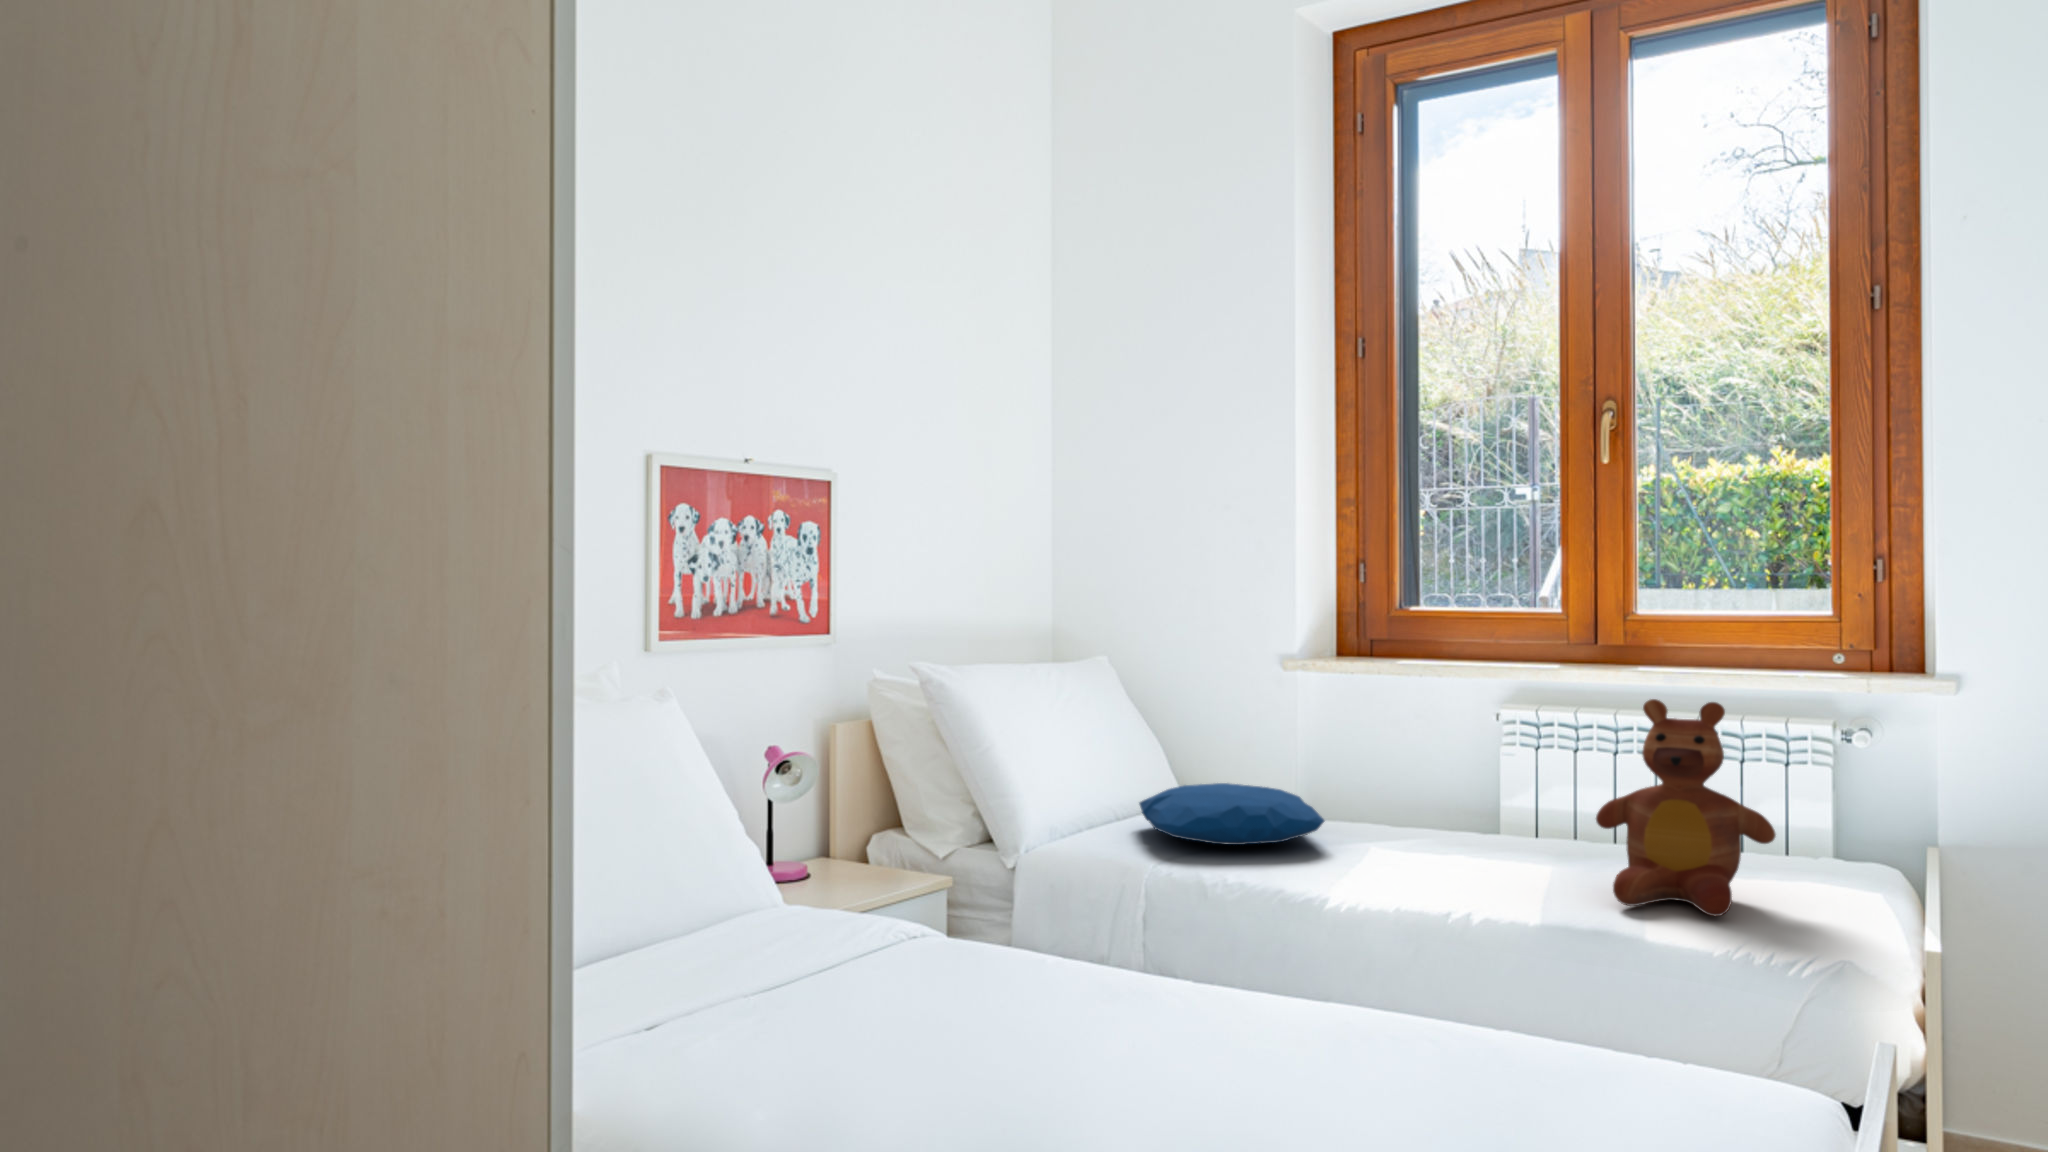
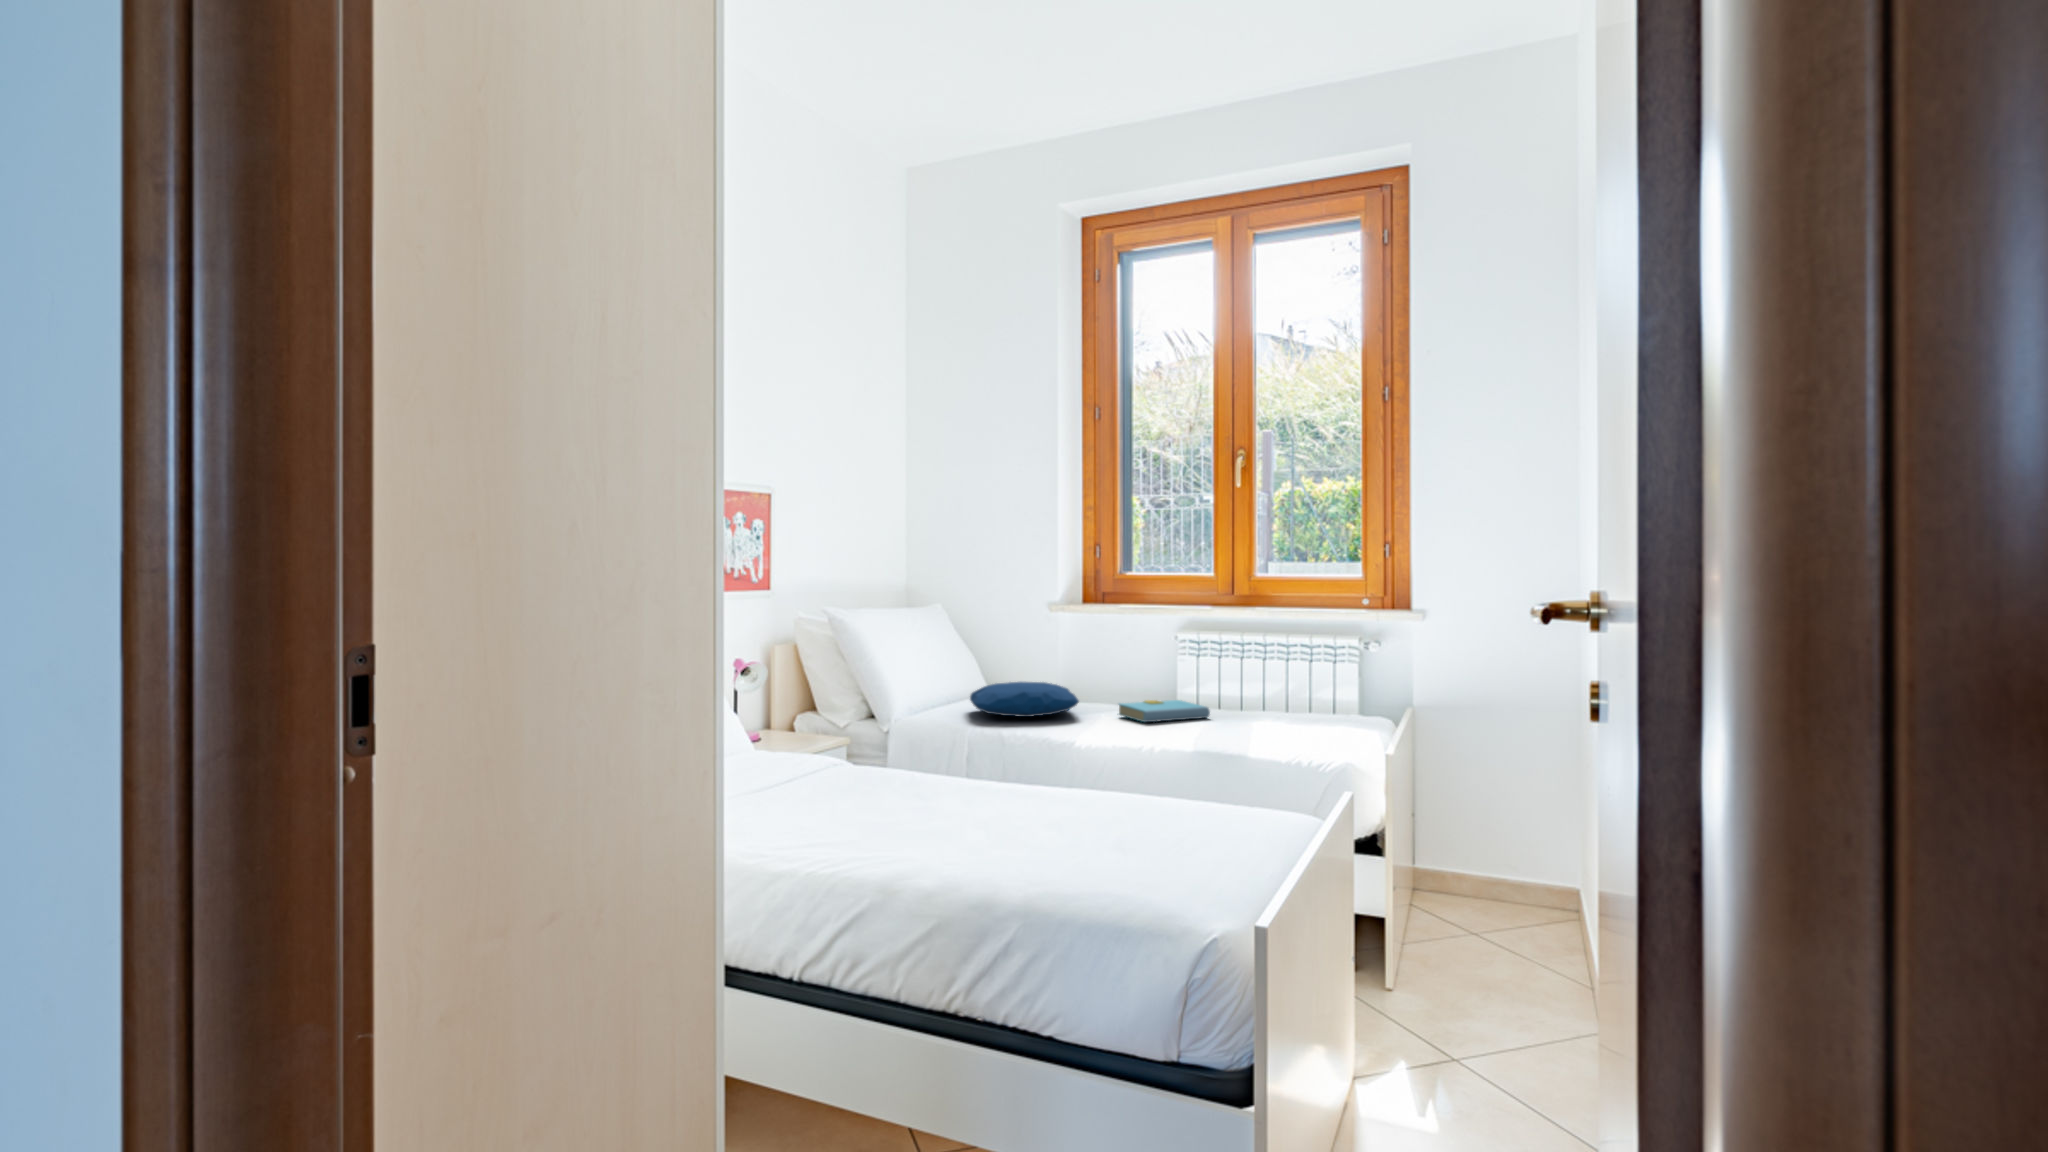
teddy bear: present [1596,699,1776,916] -> none [1227,620,1323,743]
book: none [1386,817,1543,861] -> present [1119,700,1210,722]

